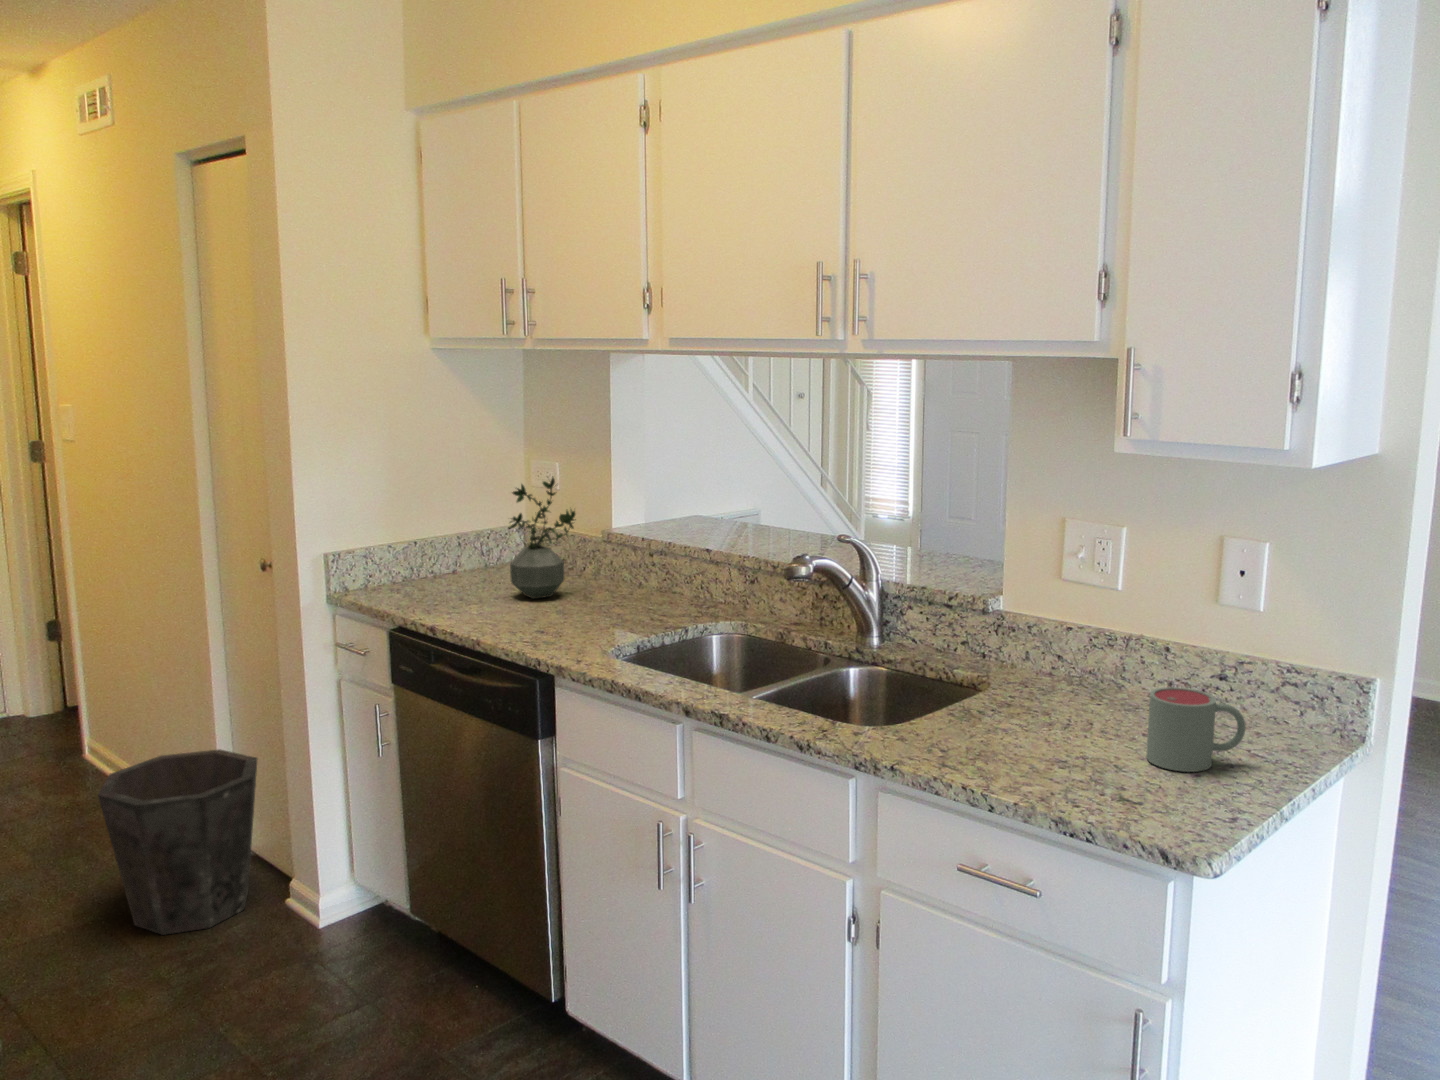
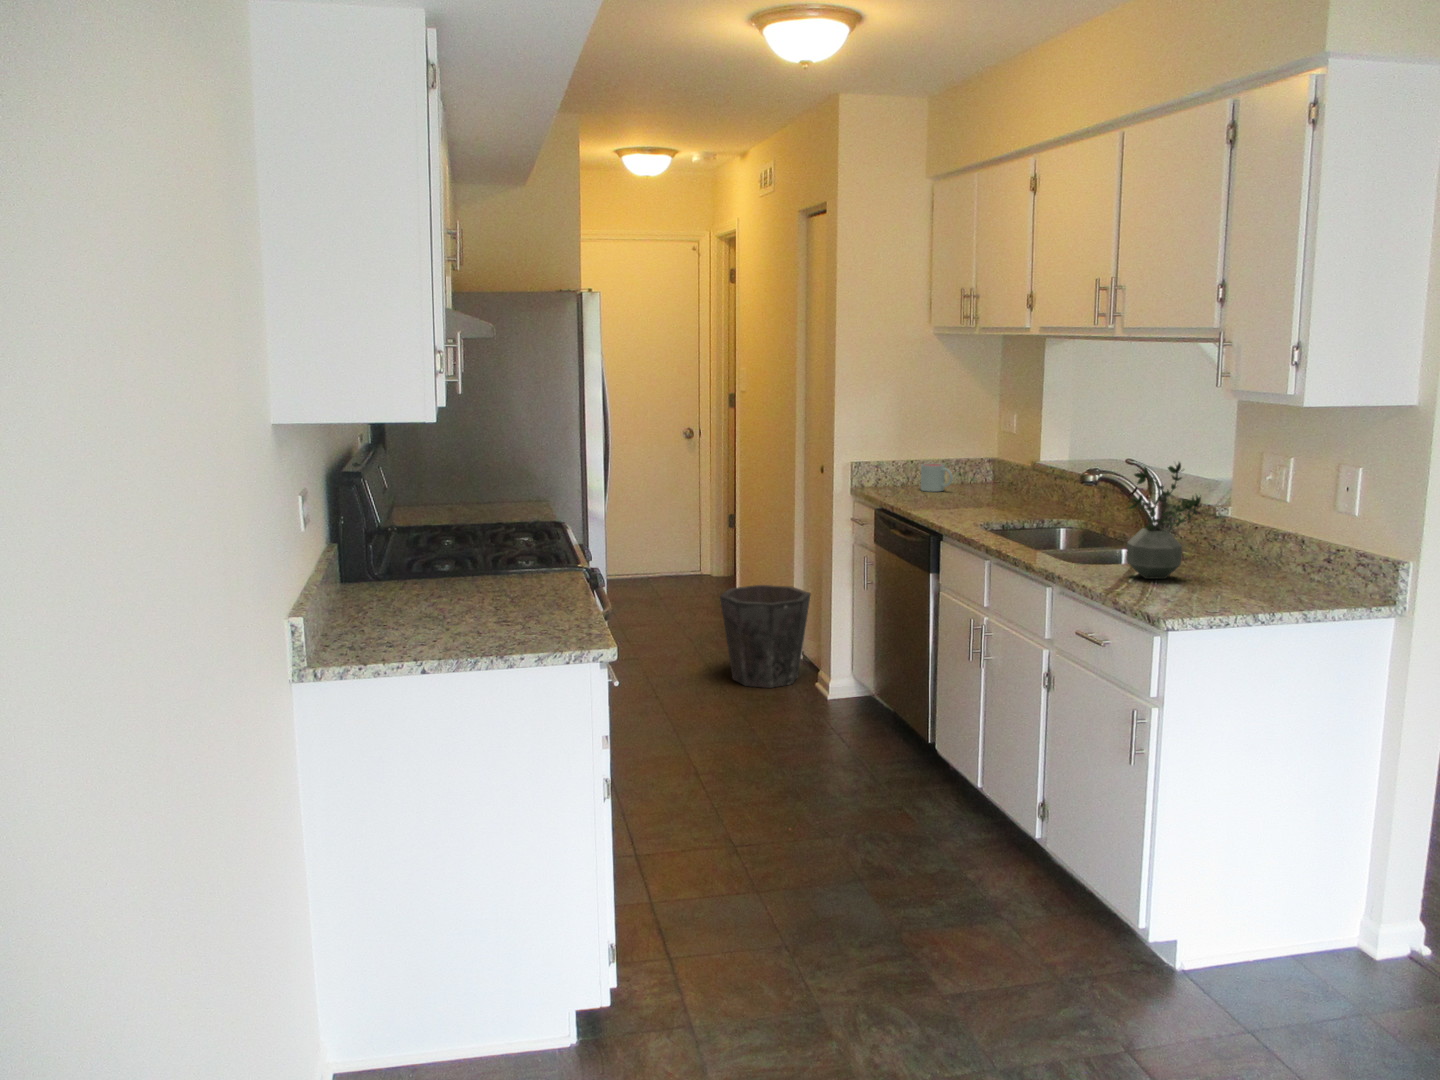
potted plant: present [509,476,576,599] -> present [1126,462,1201,579]
mug: present [1146,687,1246,772] -> present [921,463,953,492]

